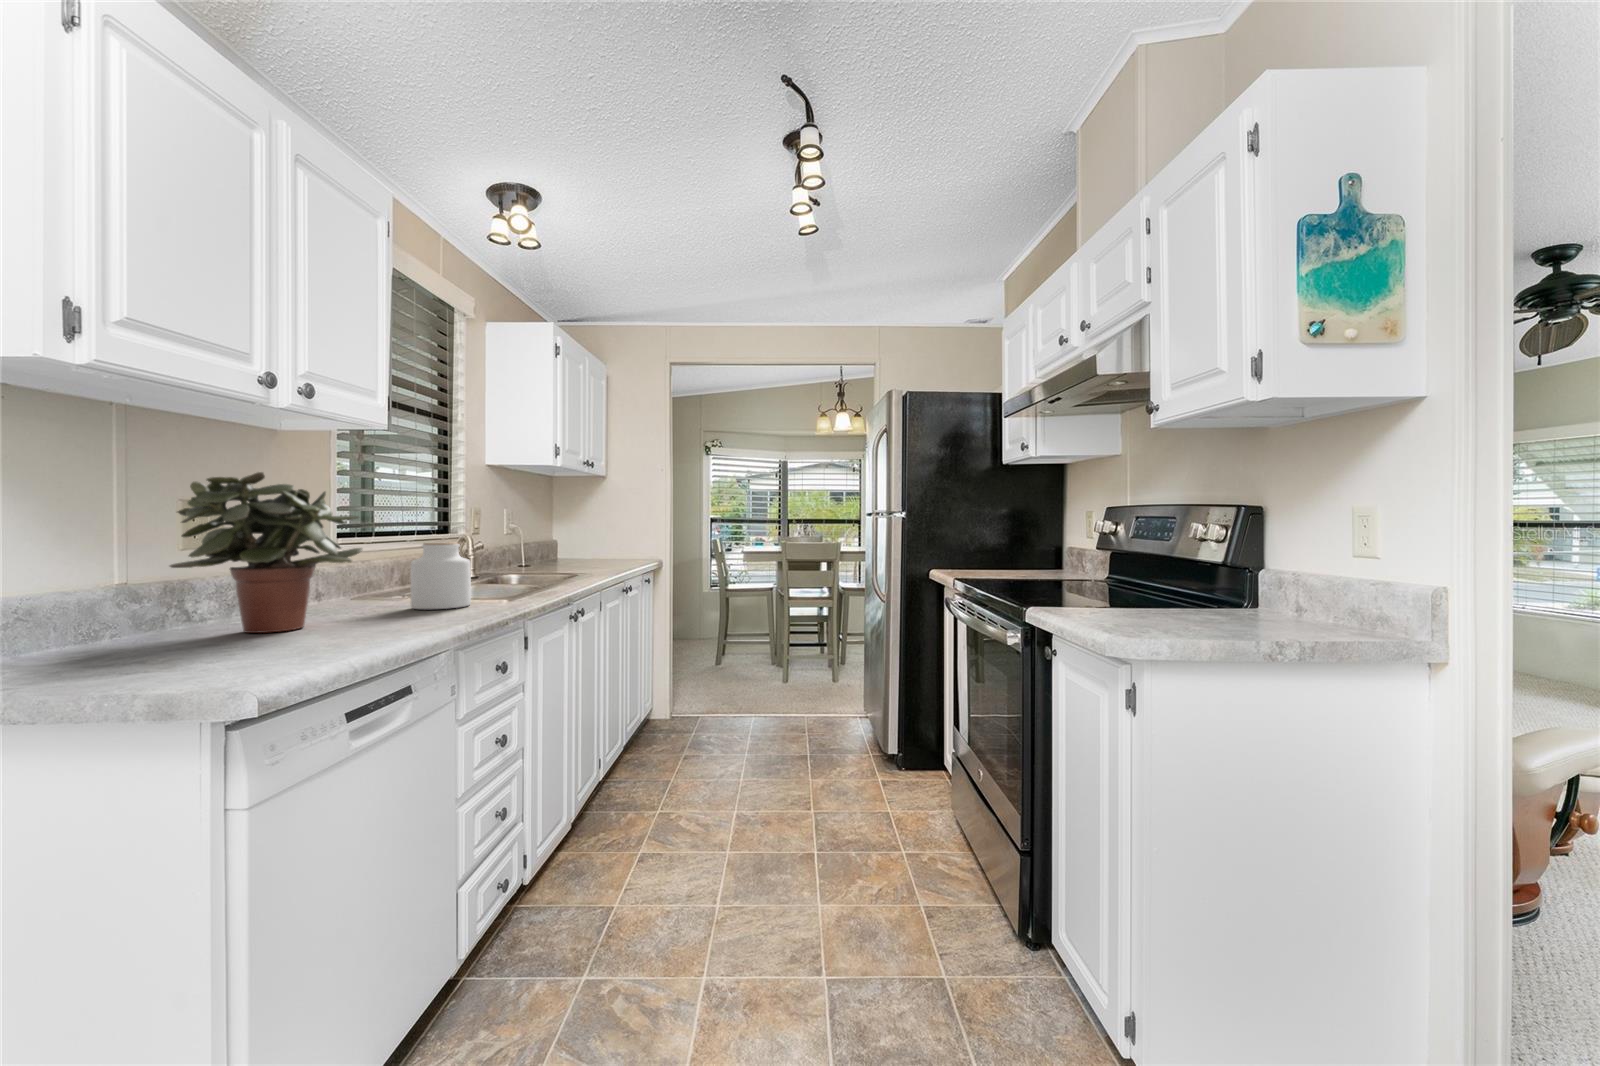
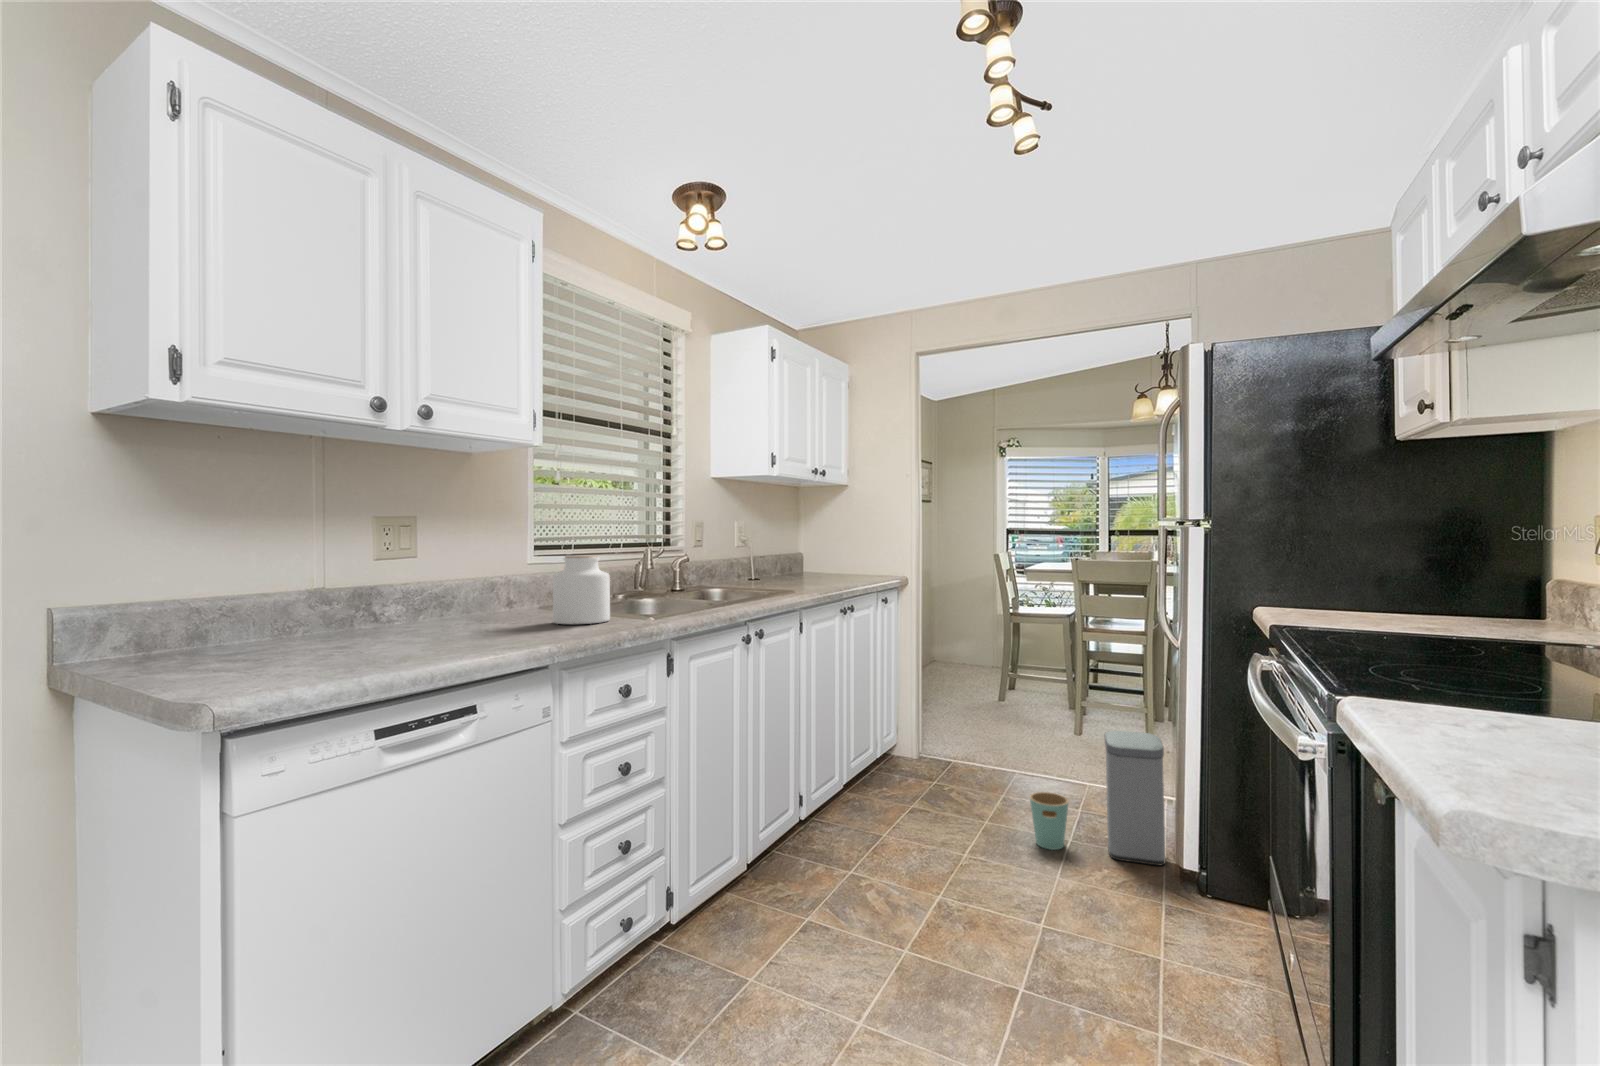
potted plant: present [170,472,363,633] -> none [317,488,492,640]
trash can: none [783,669,874,764] -> present [1030,731,1165,865]

